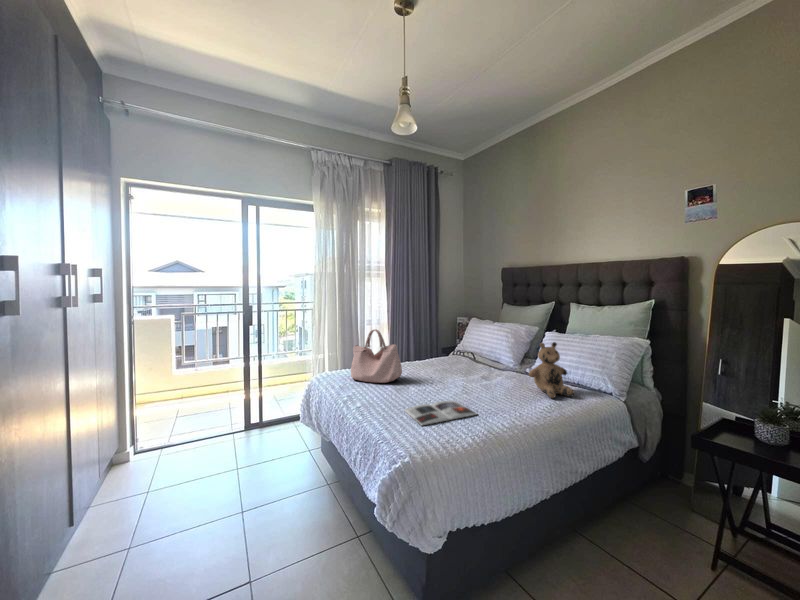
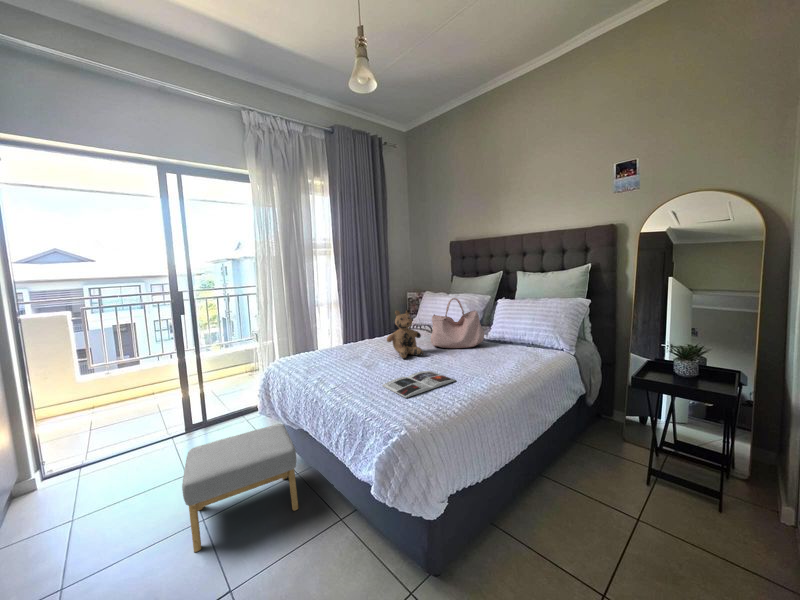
handbag: present [351,329,402,383] -> present [430,298,484,348]
teddy bear: present [529,342,574,398] -> present [387,309,423,358]
footstool: none [226,434,323,538] -> present [182,424,298,552]

